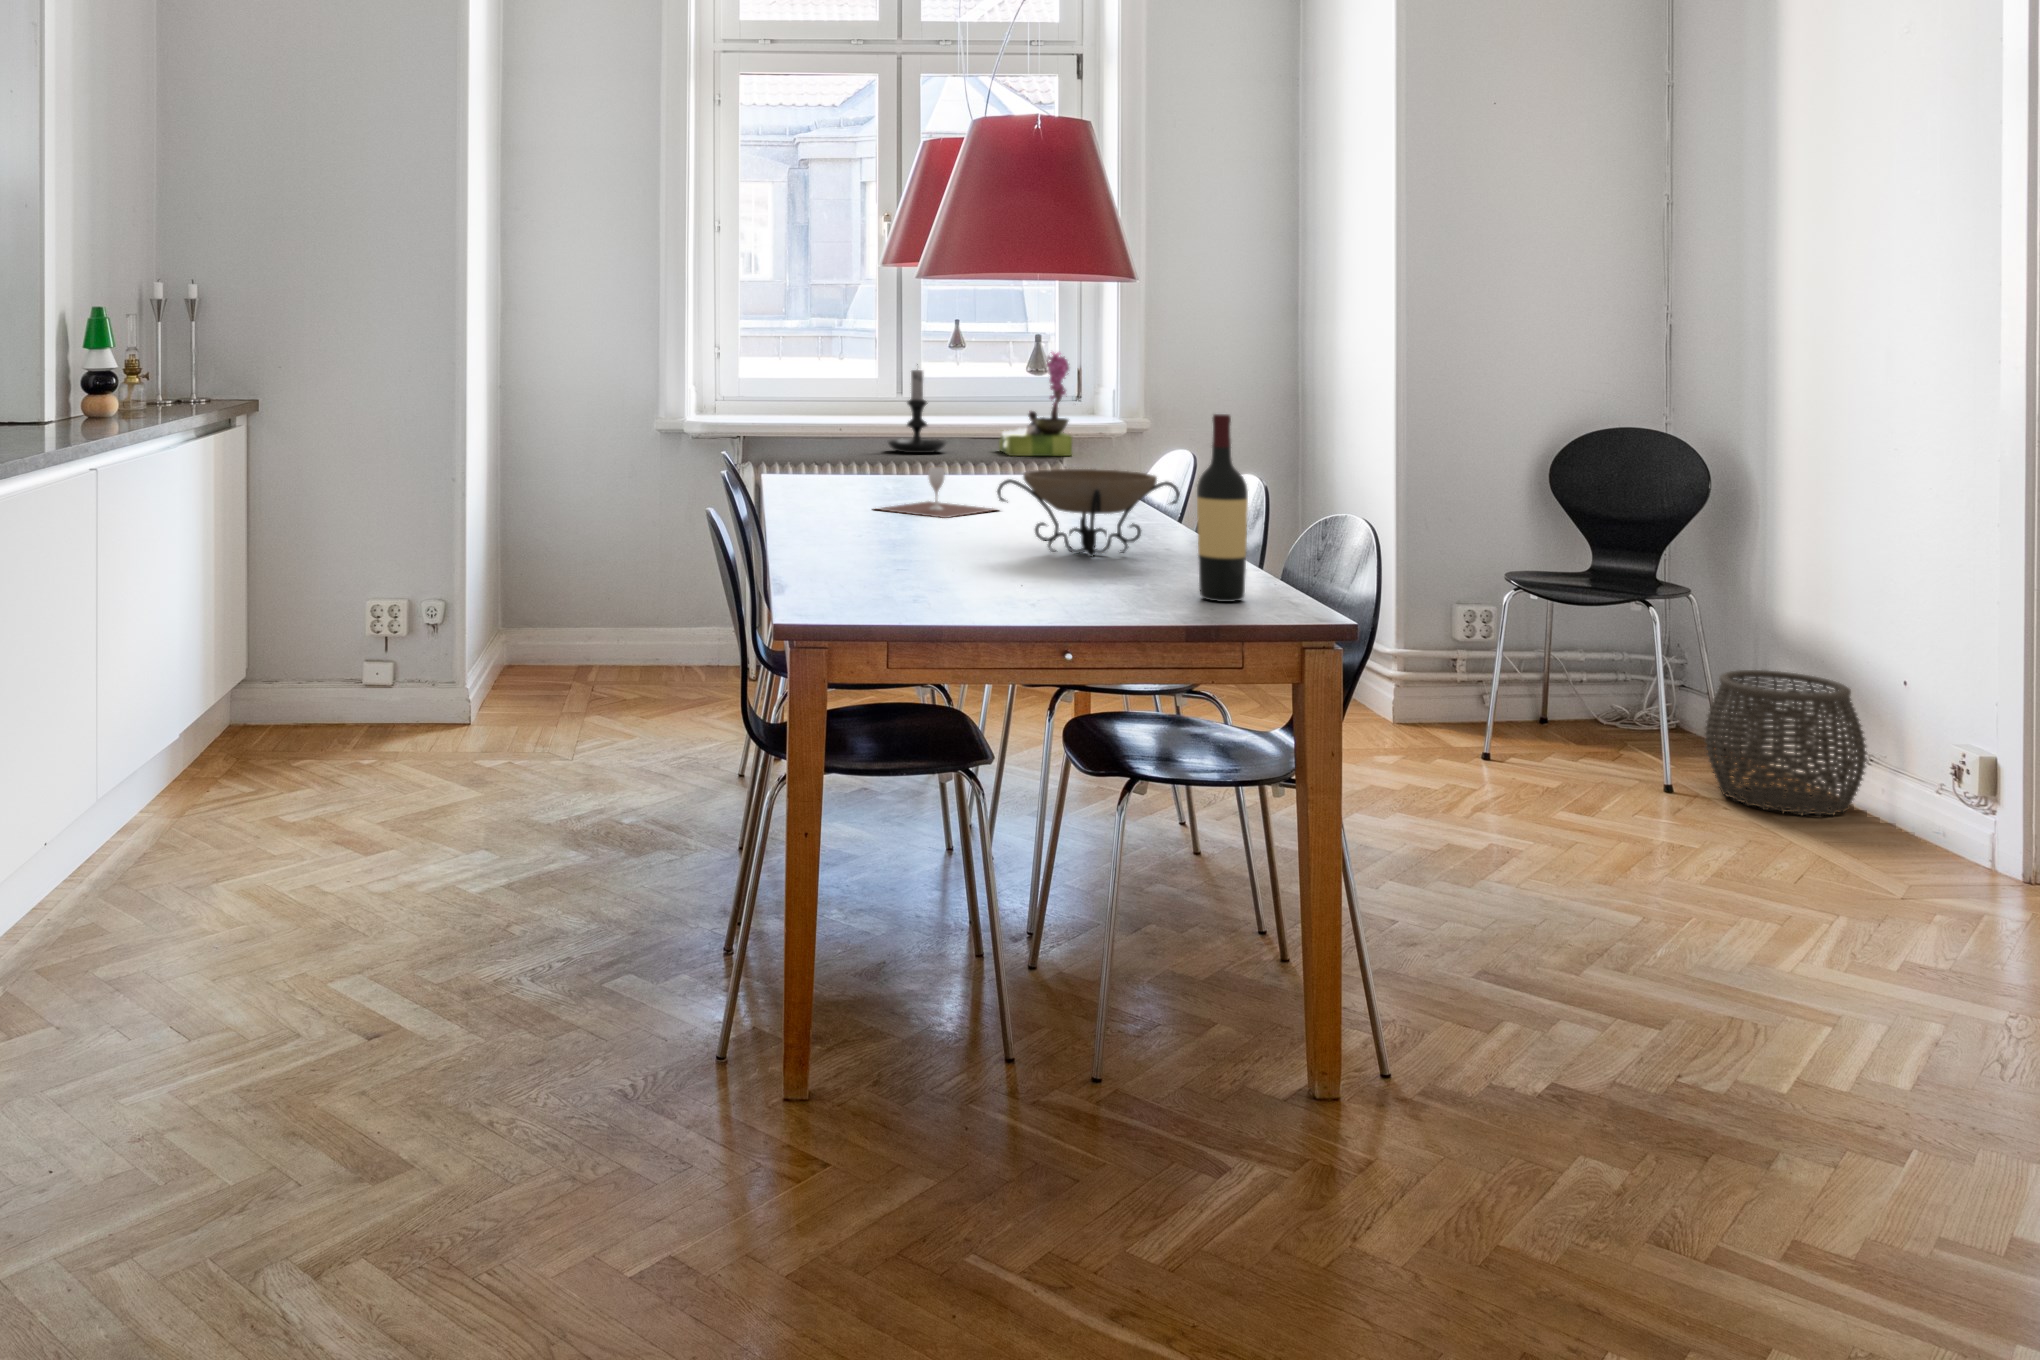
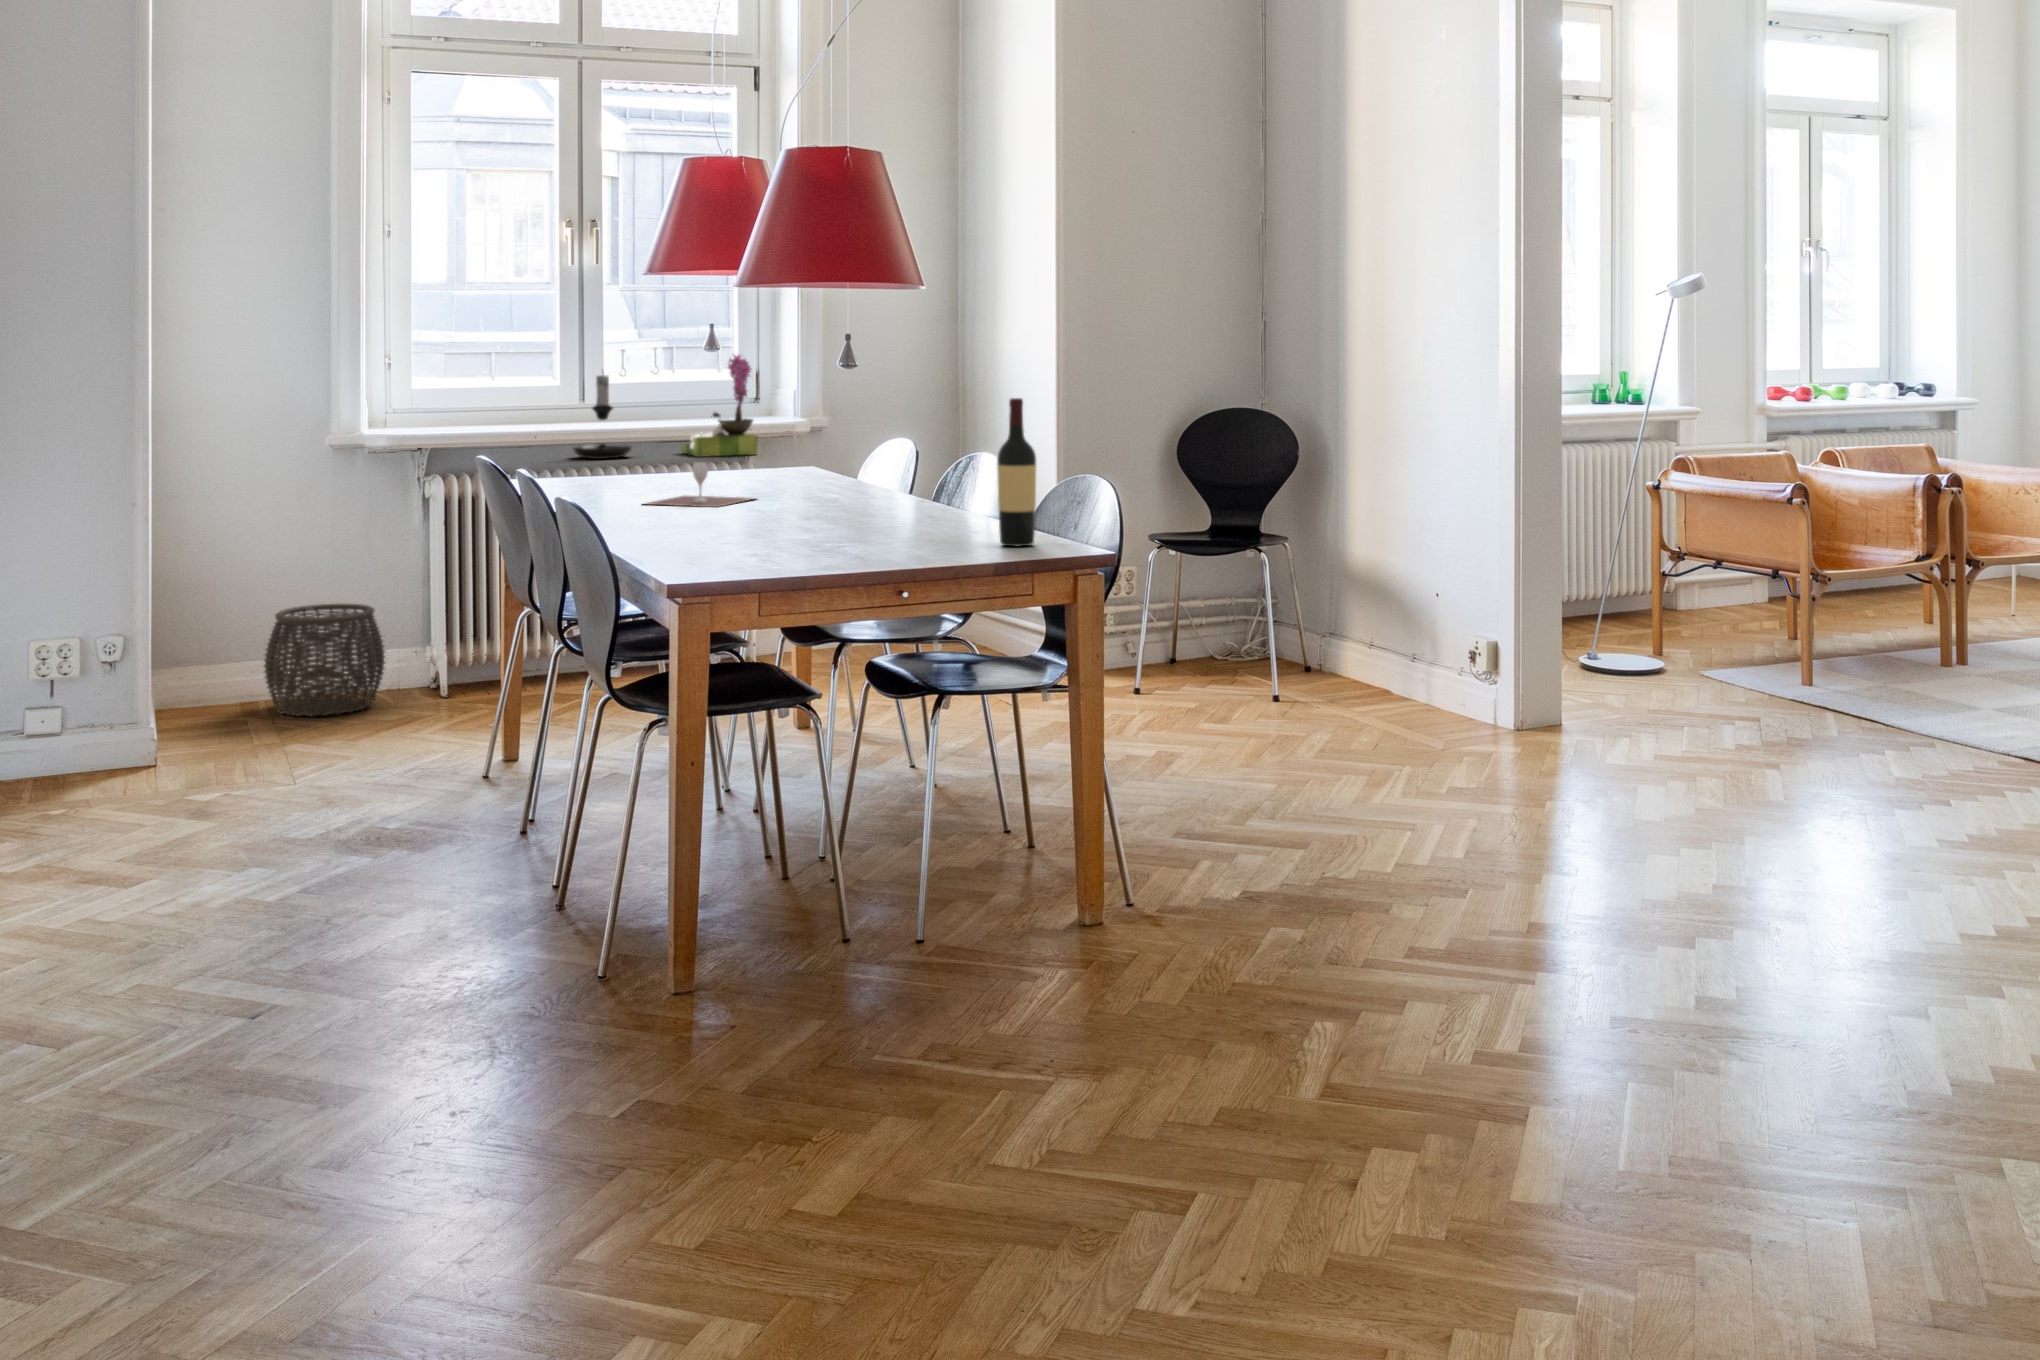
decorative bowl: present [997,469,1180,557] -> none [802,453,952,526]
woven basket: present [1704,670,1867,816] -> present [264,604,385,717]

